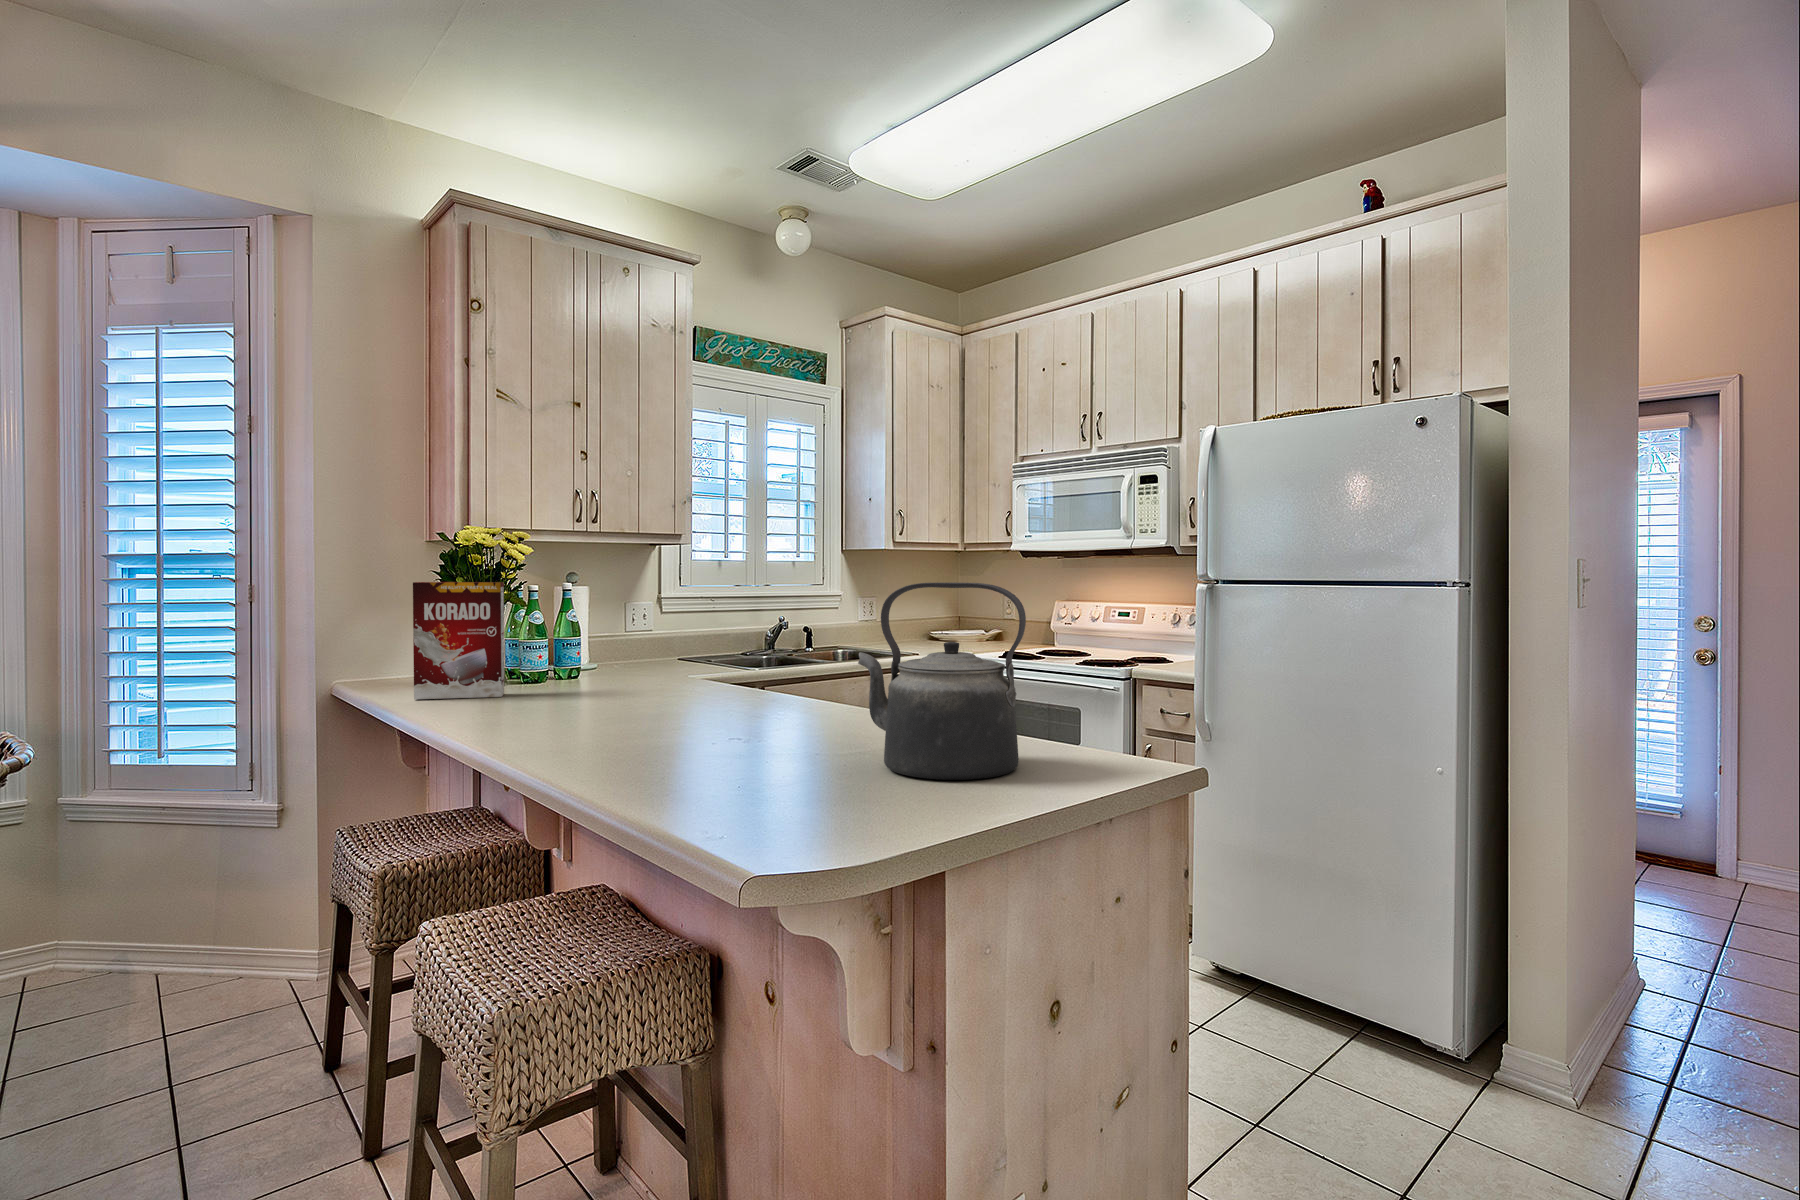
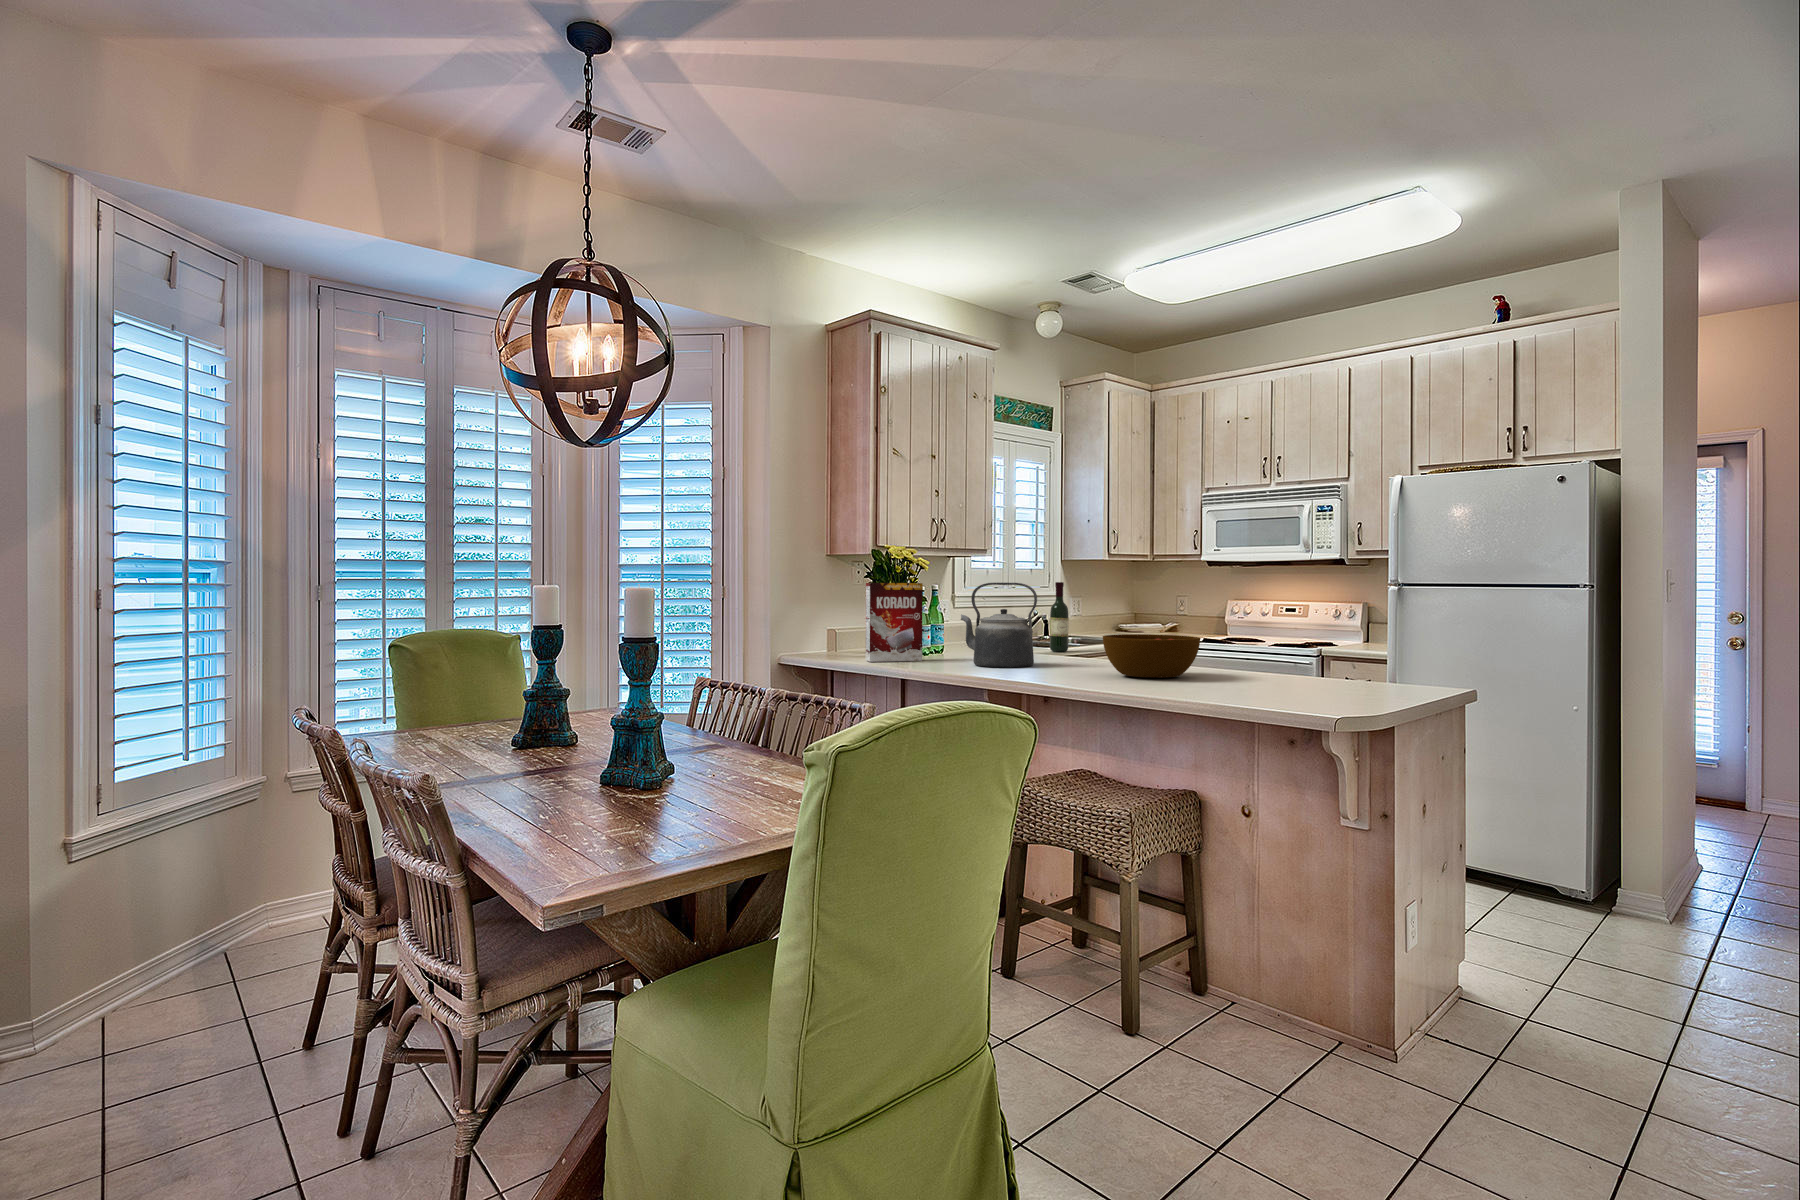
wine bottle: none [743,580,769,677] -> present [1050,582,1069,652]
kettle: present [858,582,1026,780] -> present [961,583,1037,667]
bowl: none [652,665,808,741] -> present [1103,634,1200,678]

